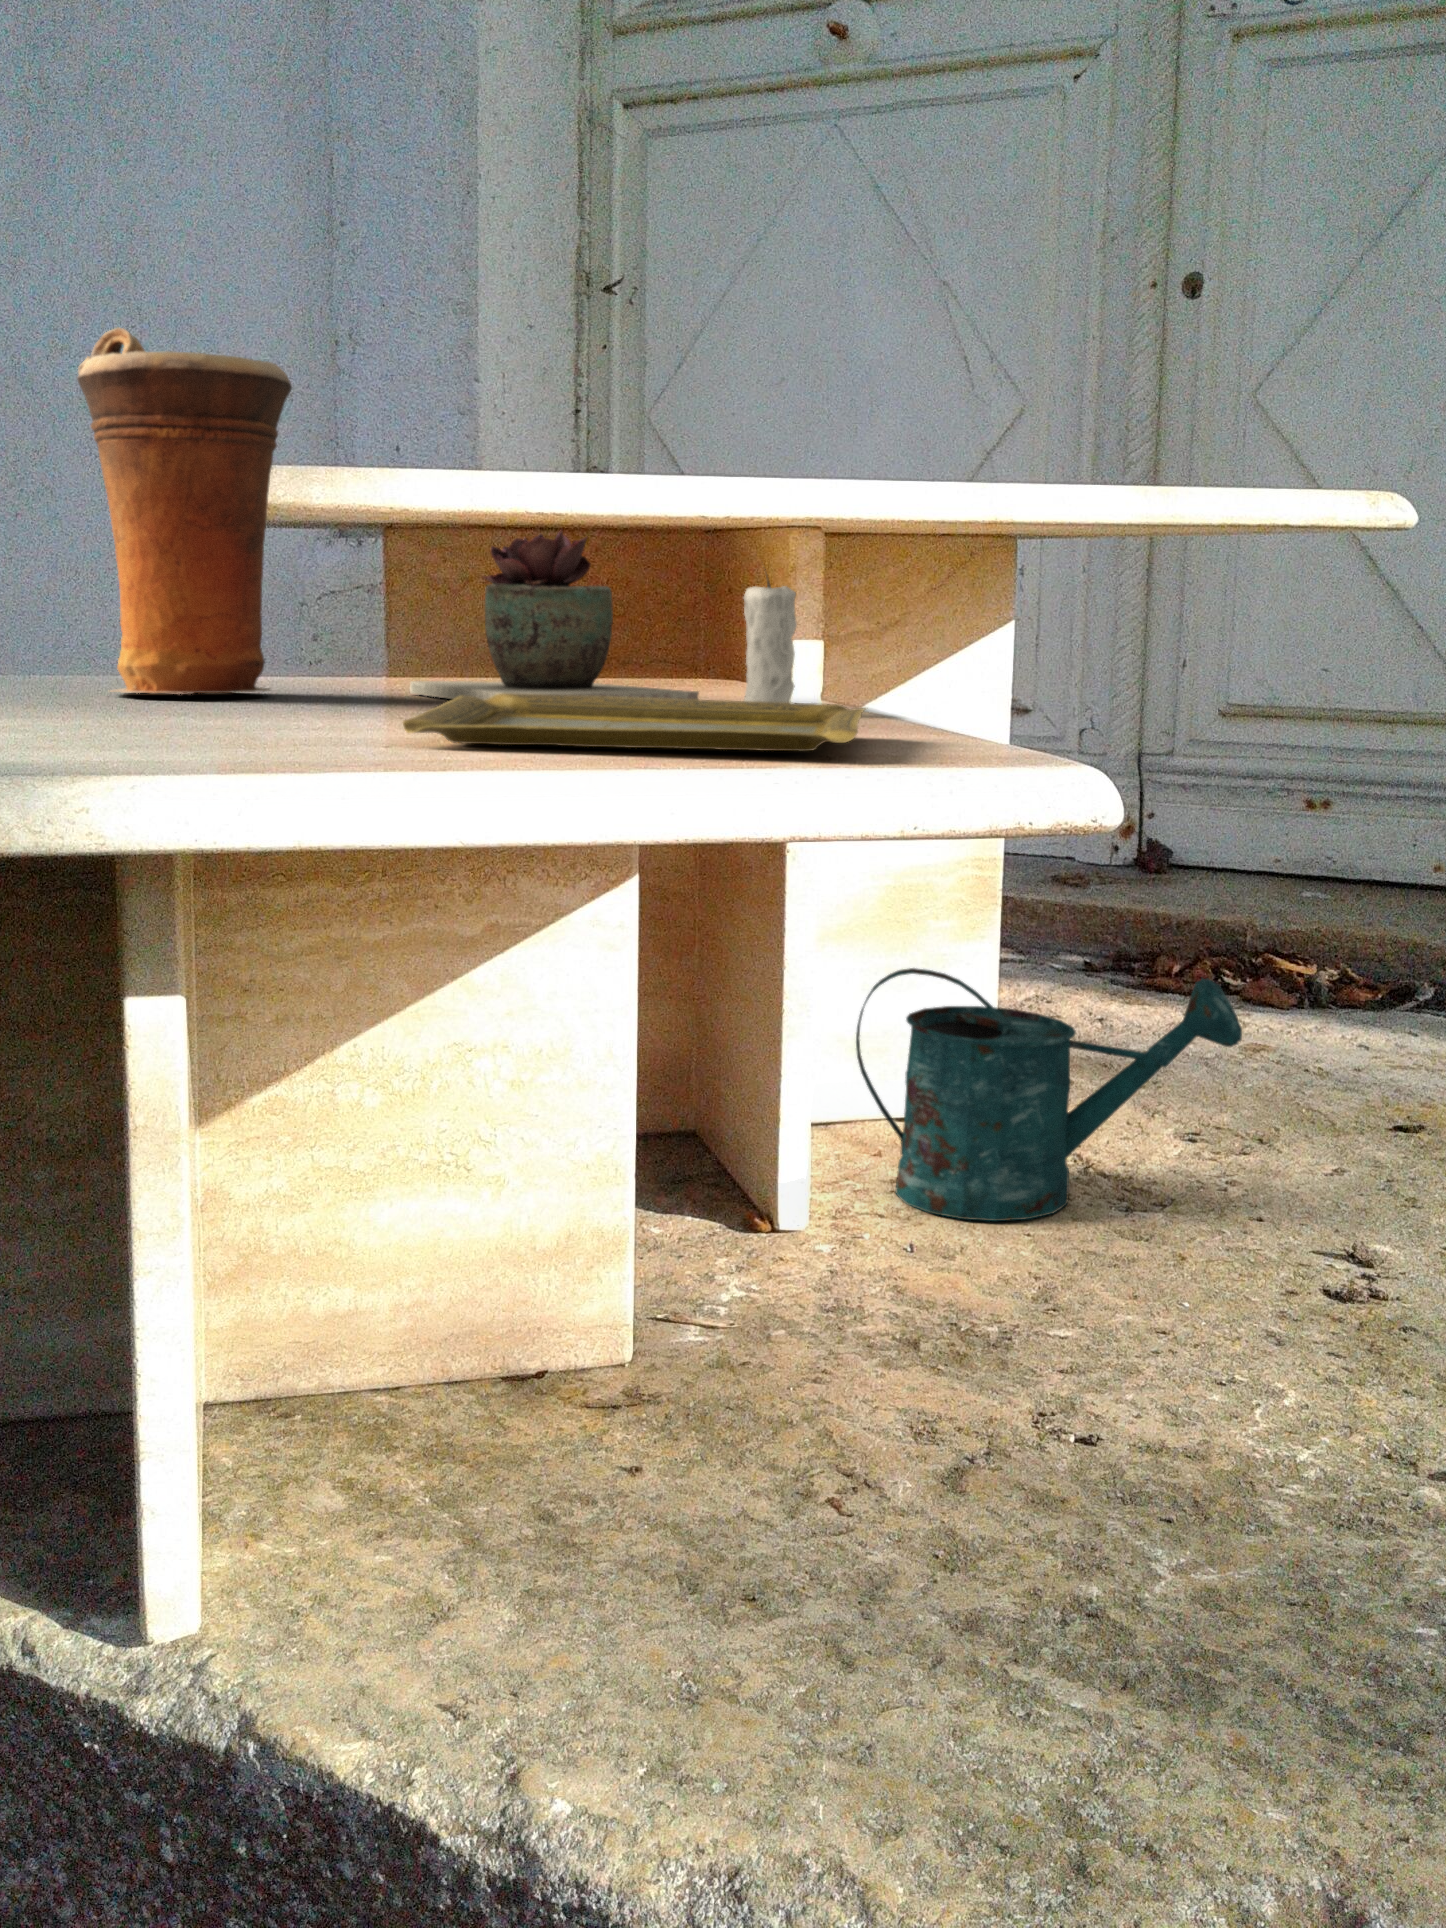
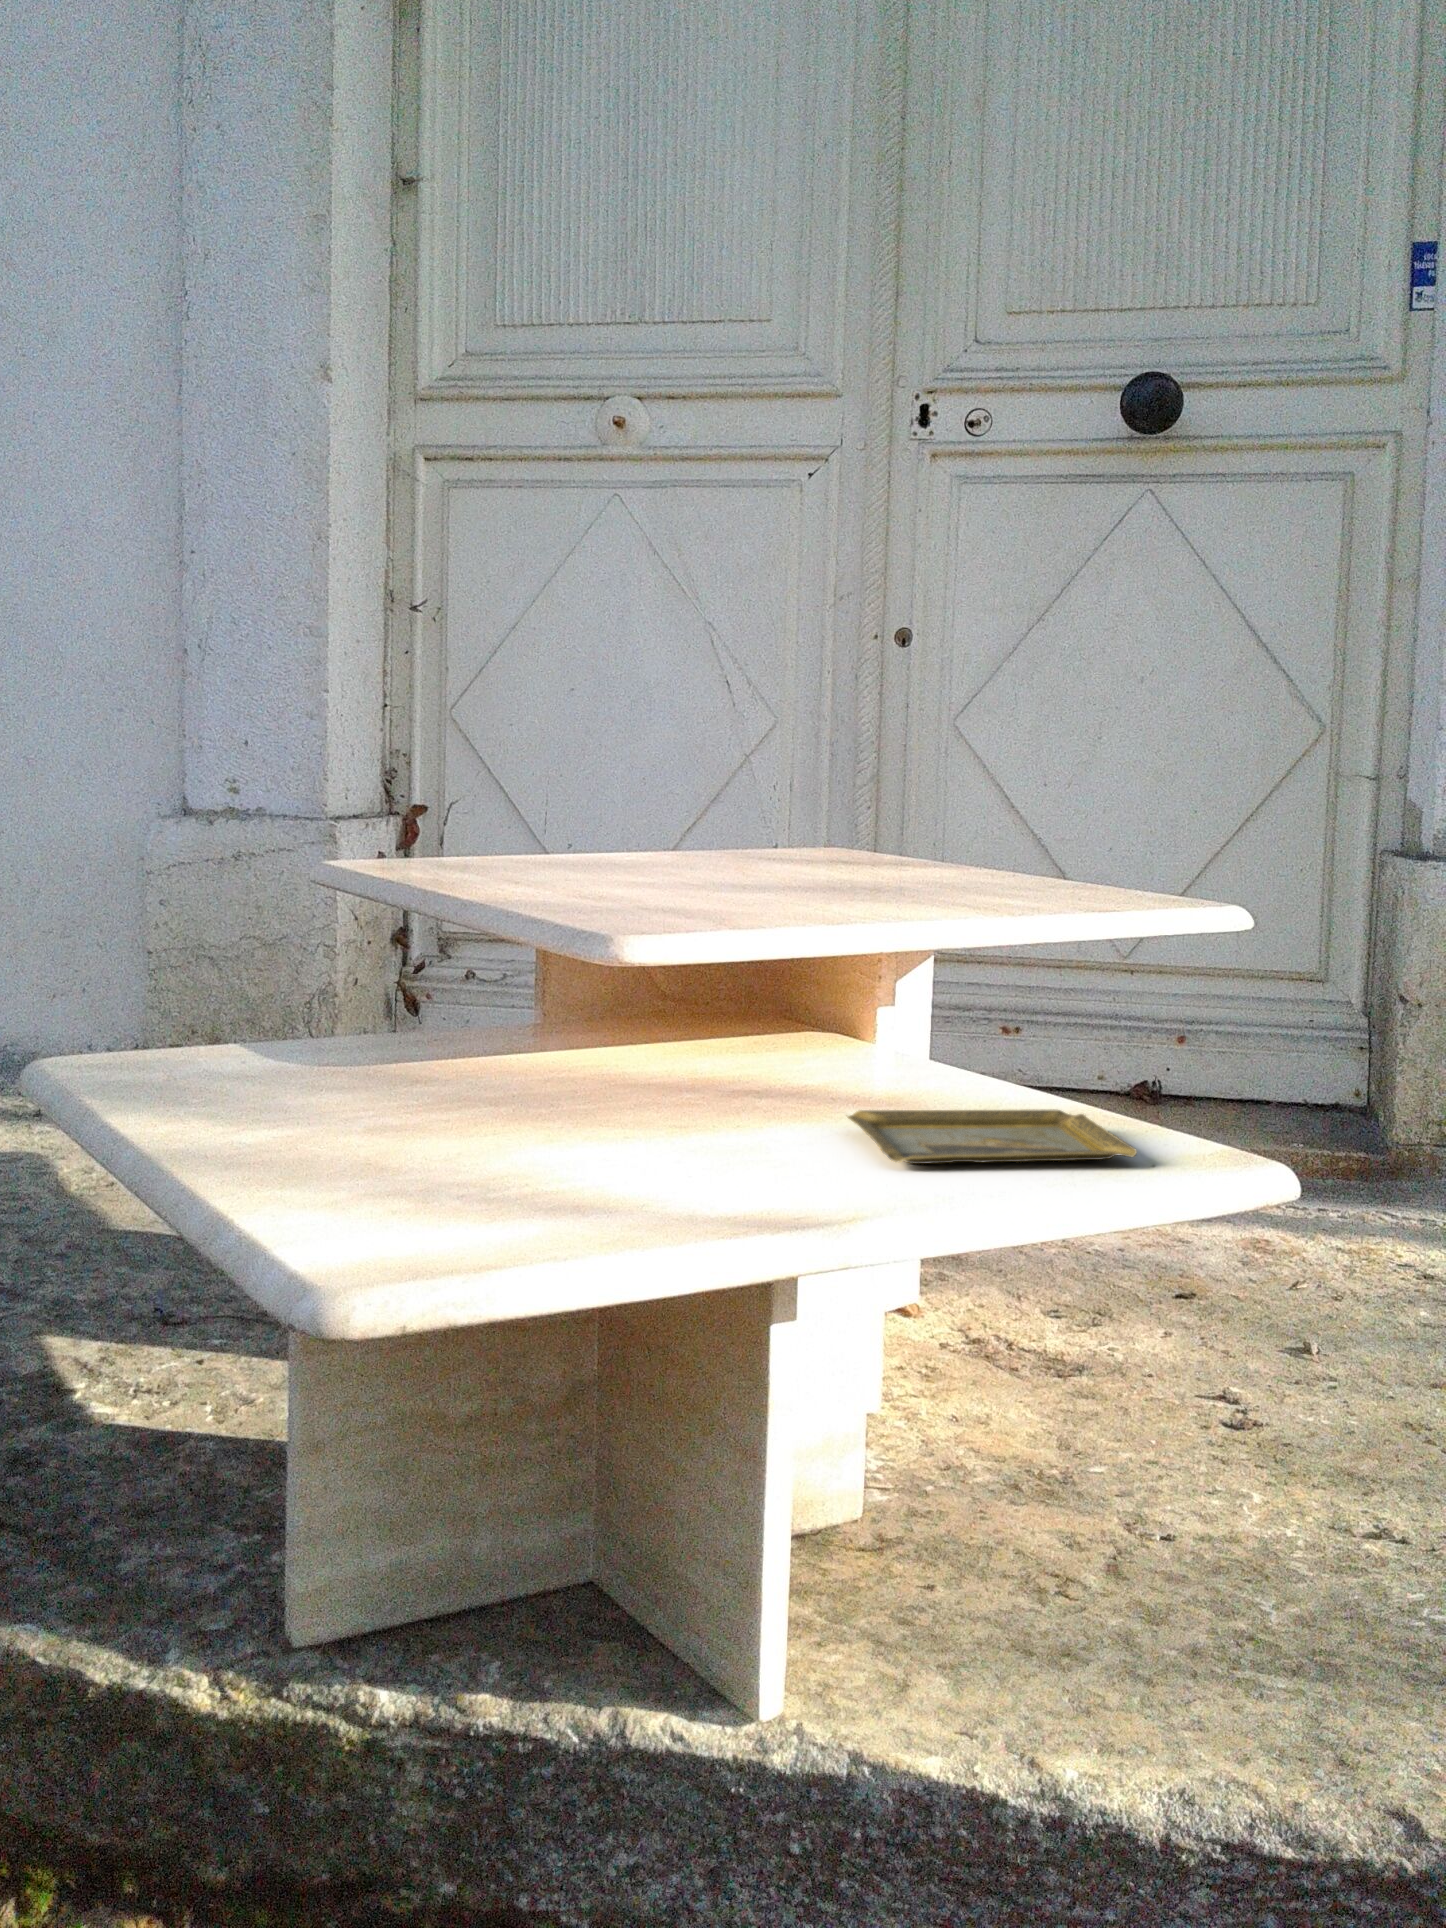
vase: present [77,327,292,694] -> none [499,846,646,1102]
succulent plant: present [410,531,699,700] -> none [683,971,889,1101]
candle: present [744,569,797,702] -> none [929,996,965,1091]
watering can: present [856,968,1242,1221] -> none [876,1216,1135,1396]

